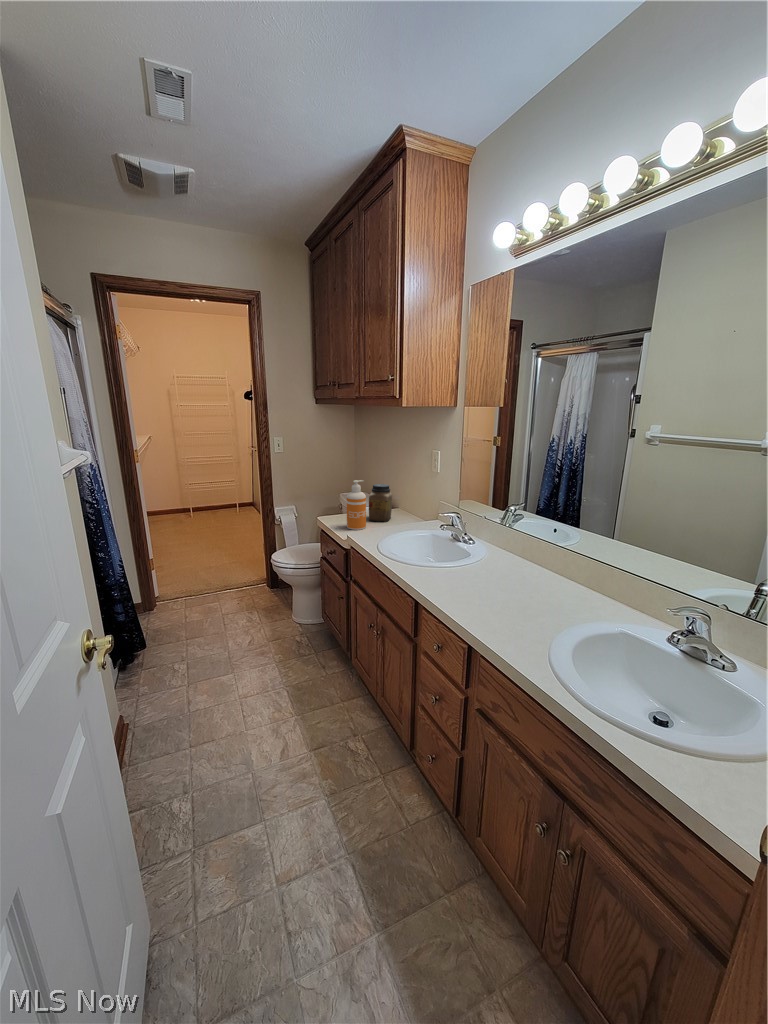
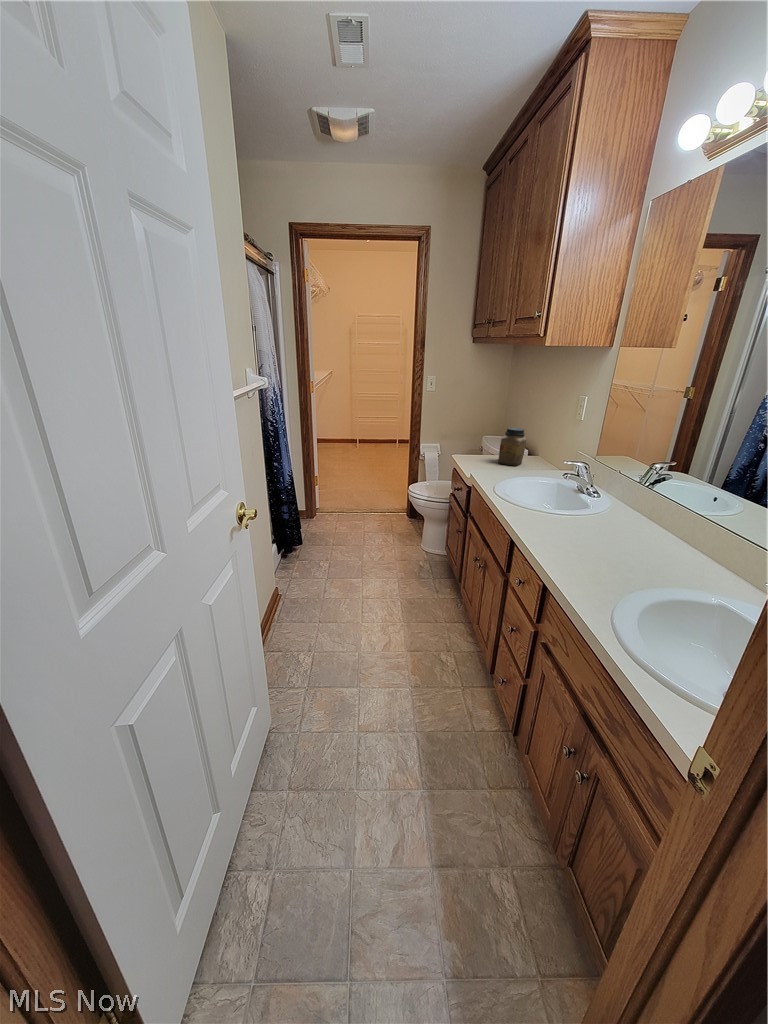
soap dispenser: present [347,480,366,530] -> none [473,421,497,470]

